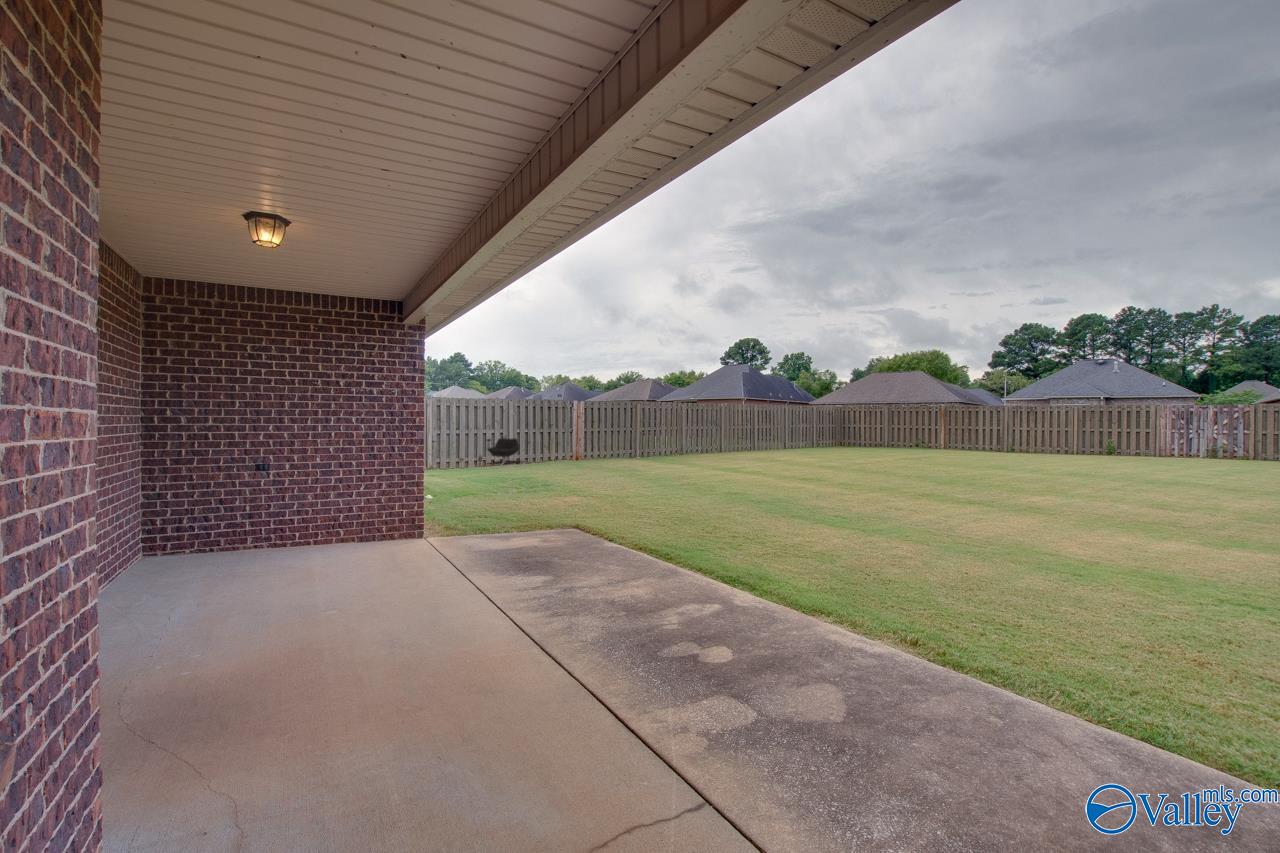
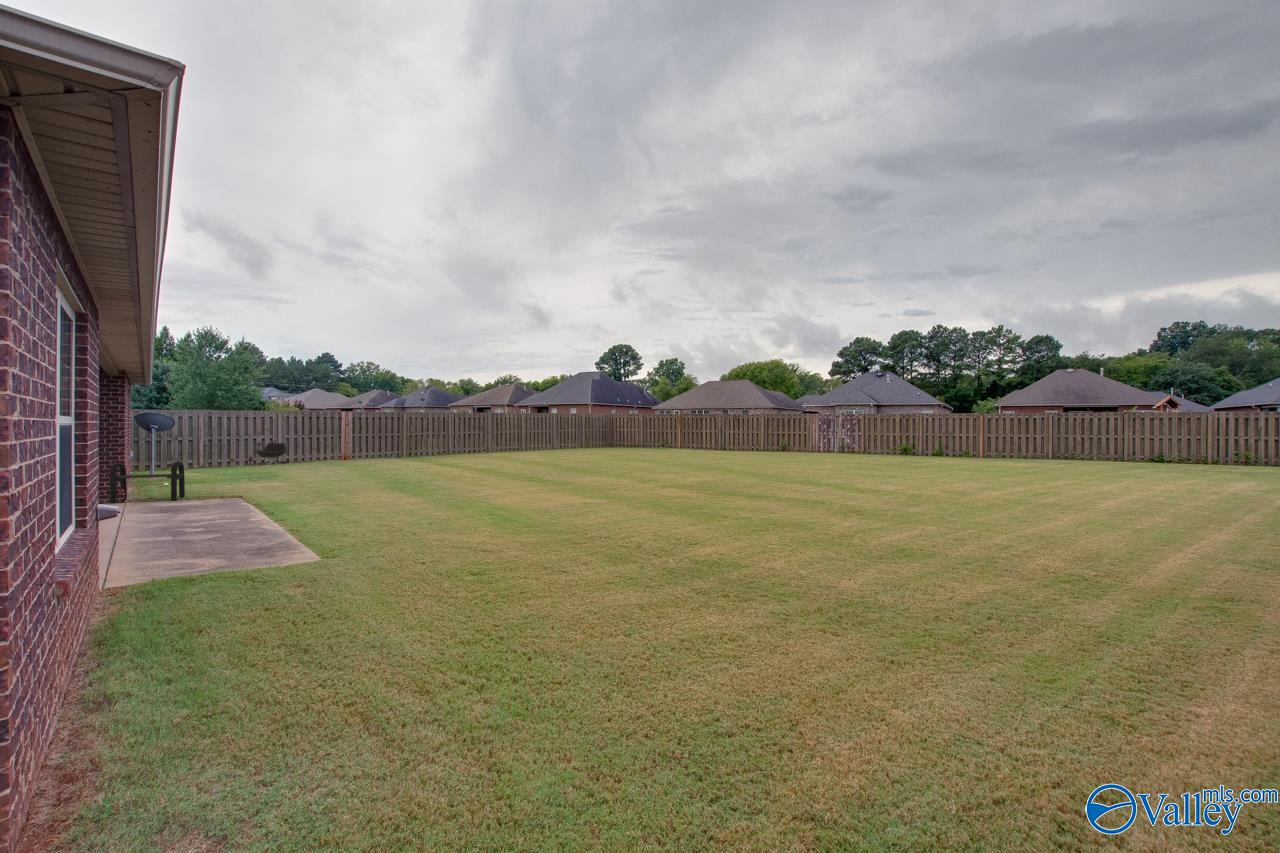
bench: none [326,475,440,554] -> present [110,461,185,503]

